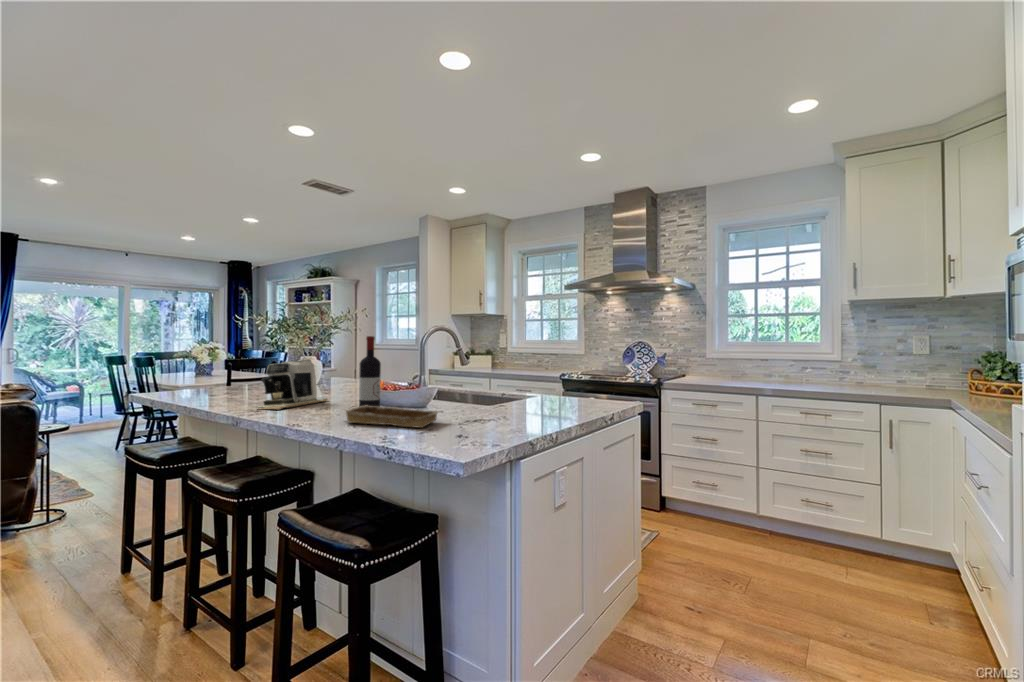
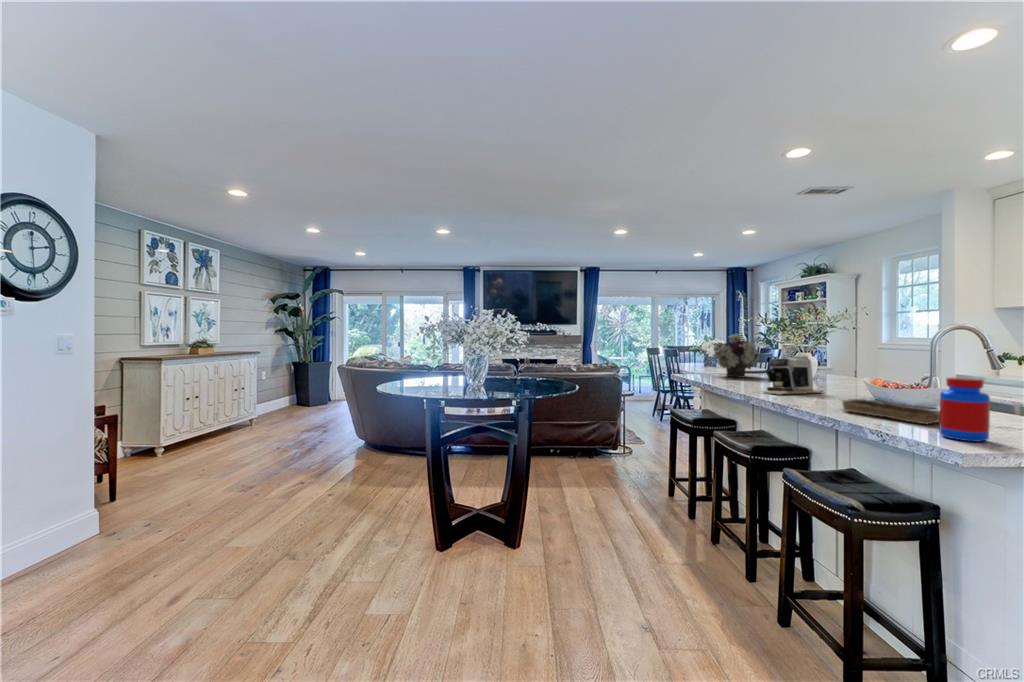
flower arrangement: none [193,333,259,390] -> present [712,334,759,377]
wine bottle: present [359,336,381,407] -> none [856,337,880,407]
jar: none [435,377,472,442] -> present [939,377,990,442]

